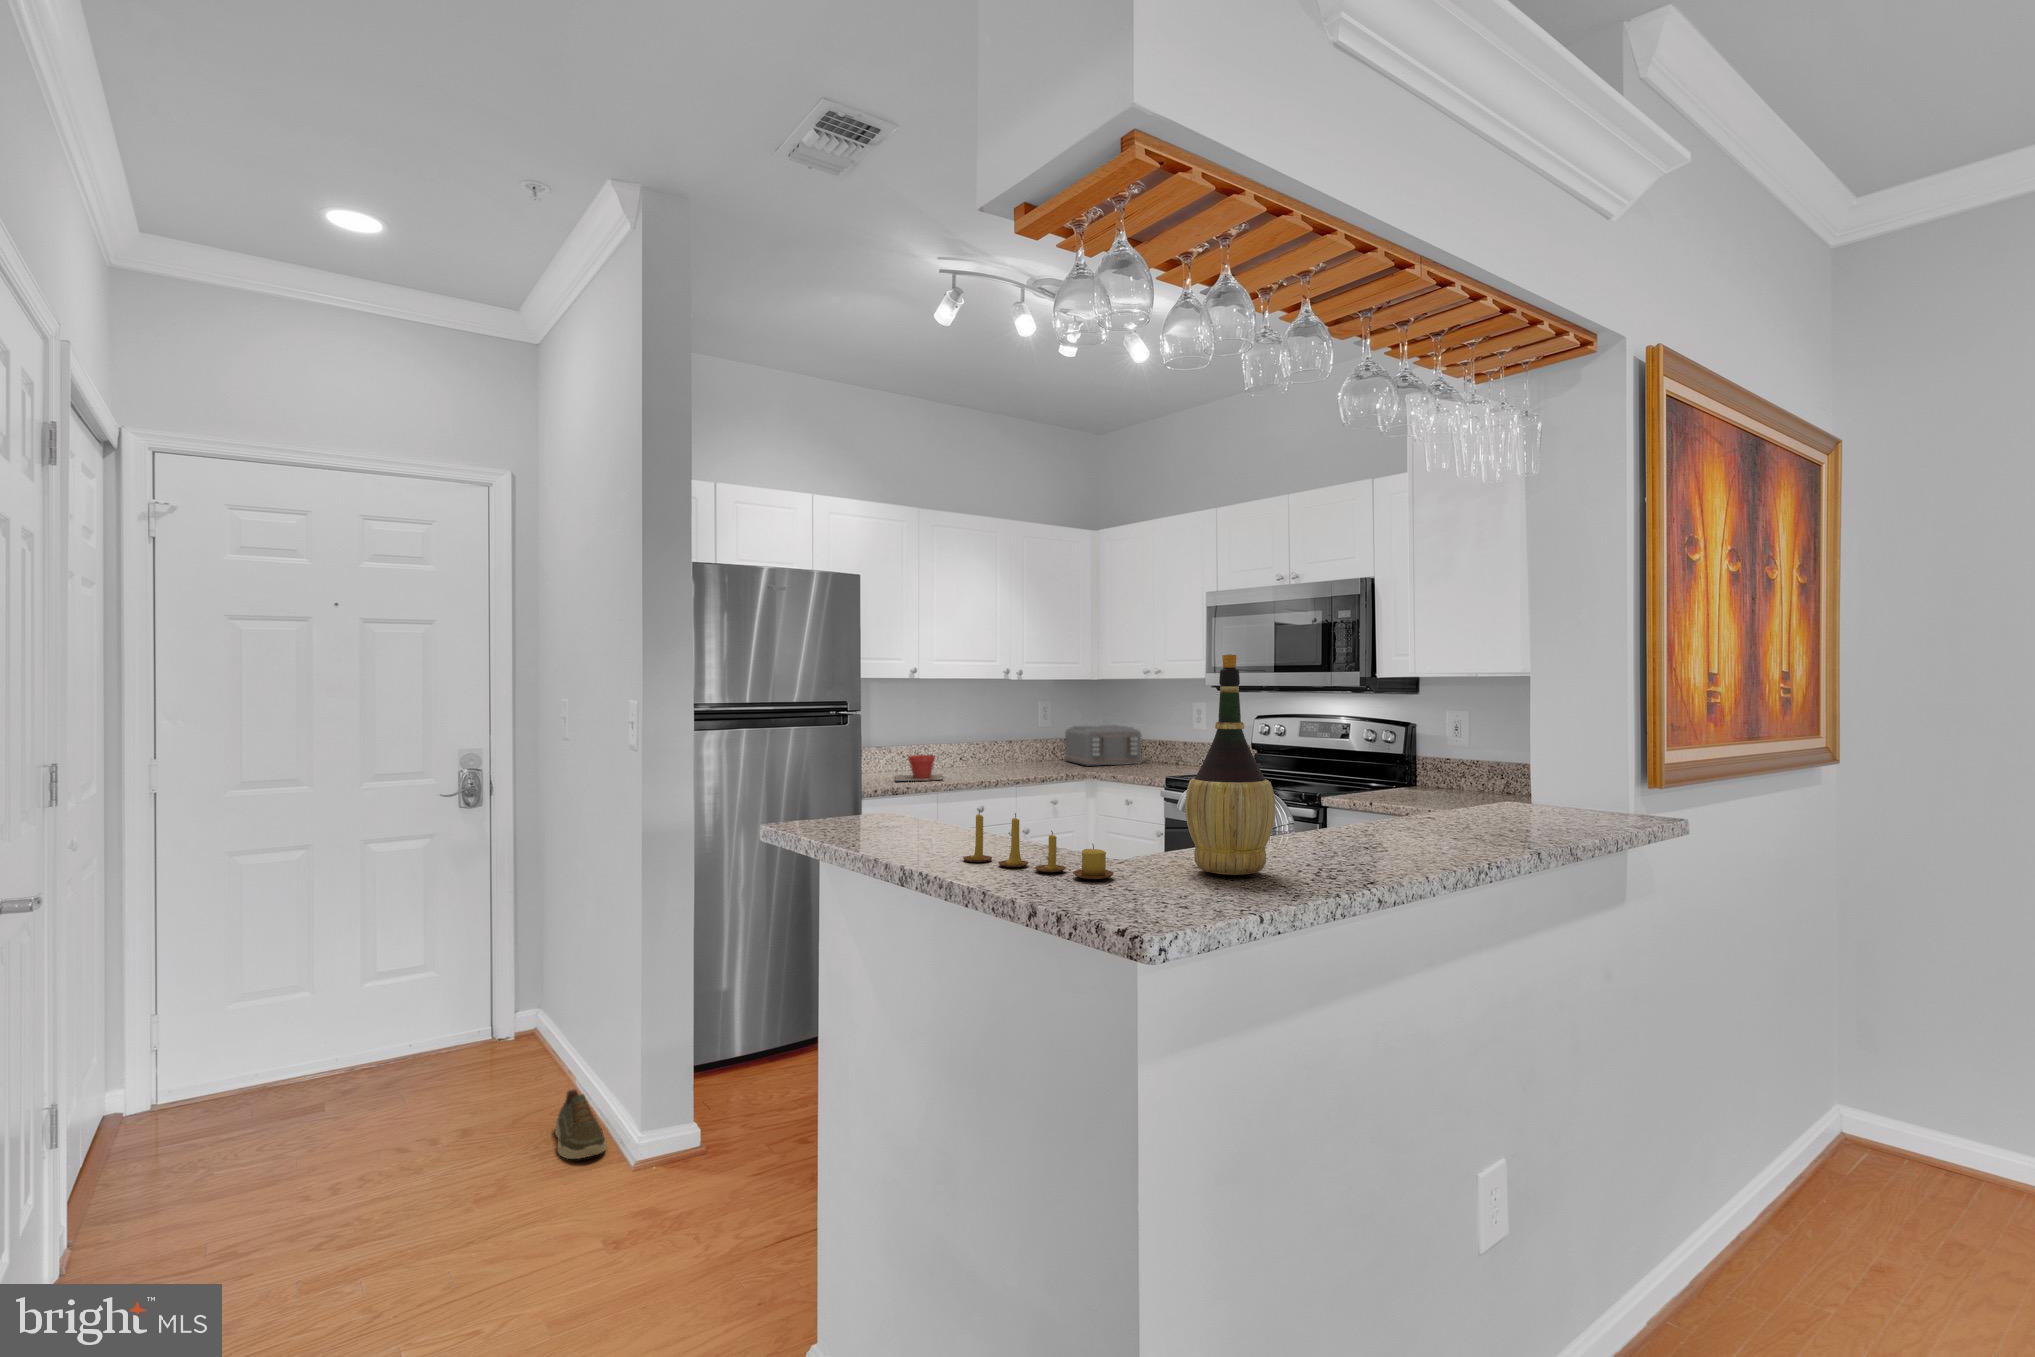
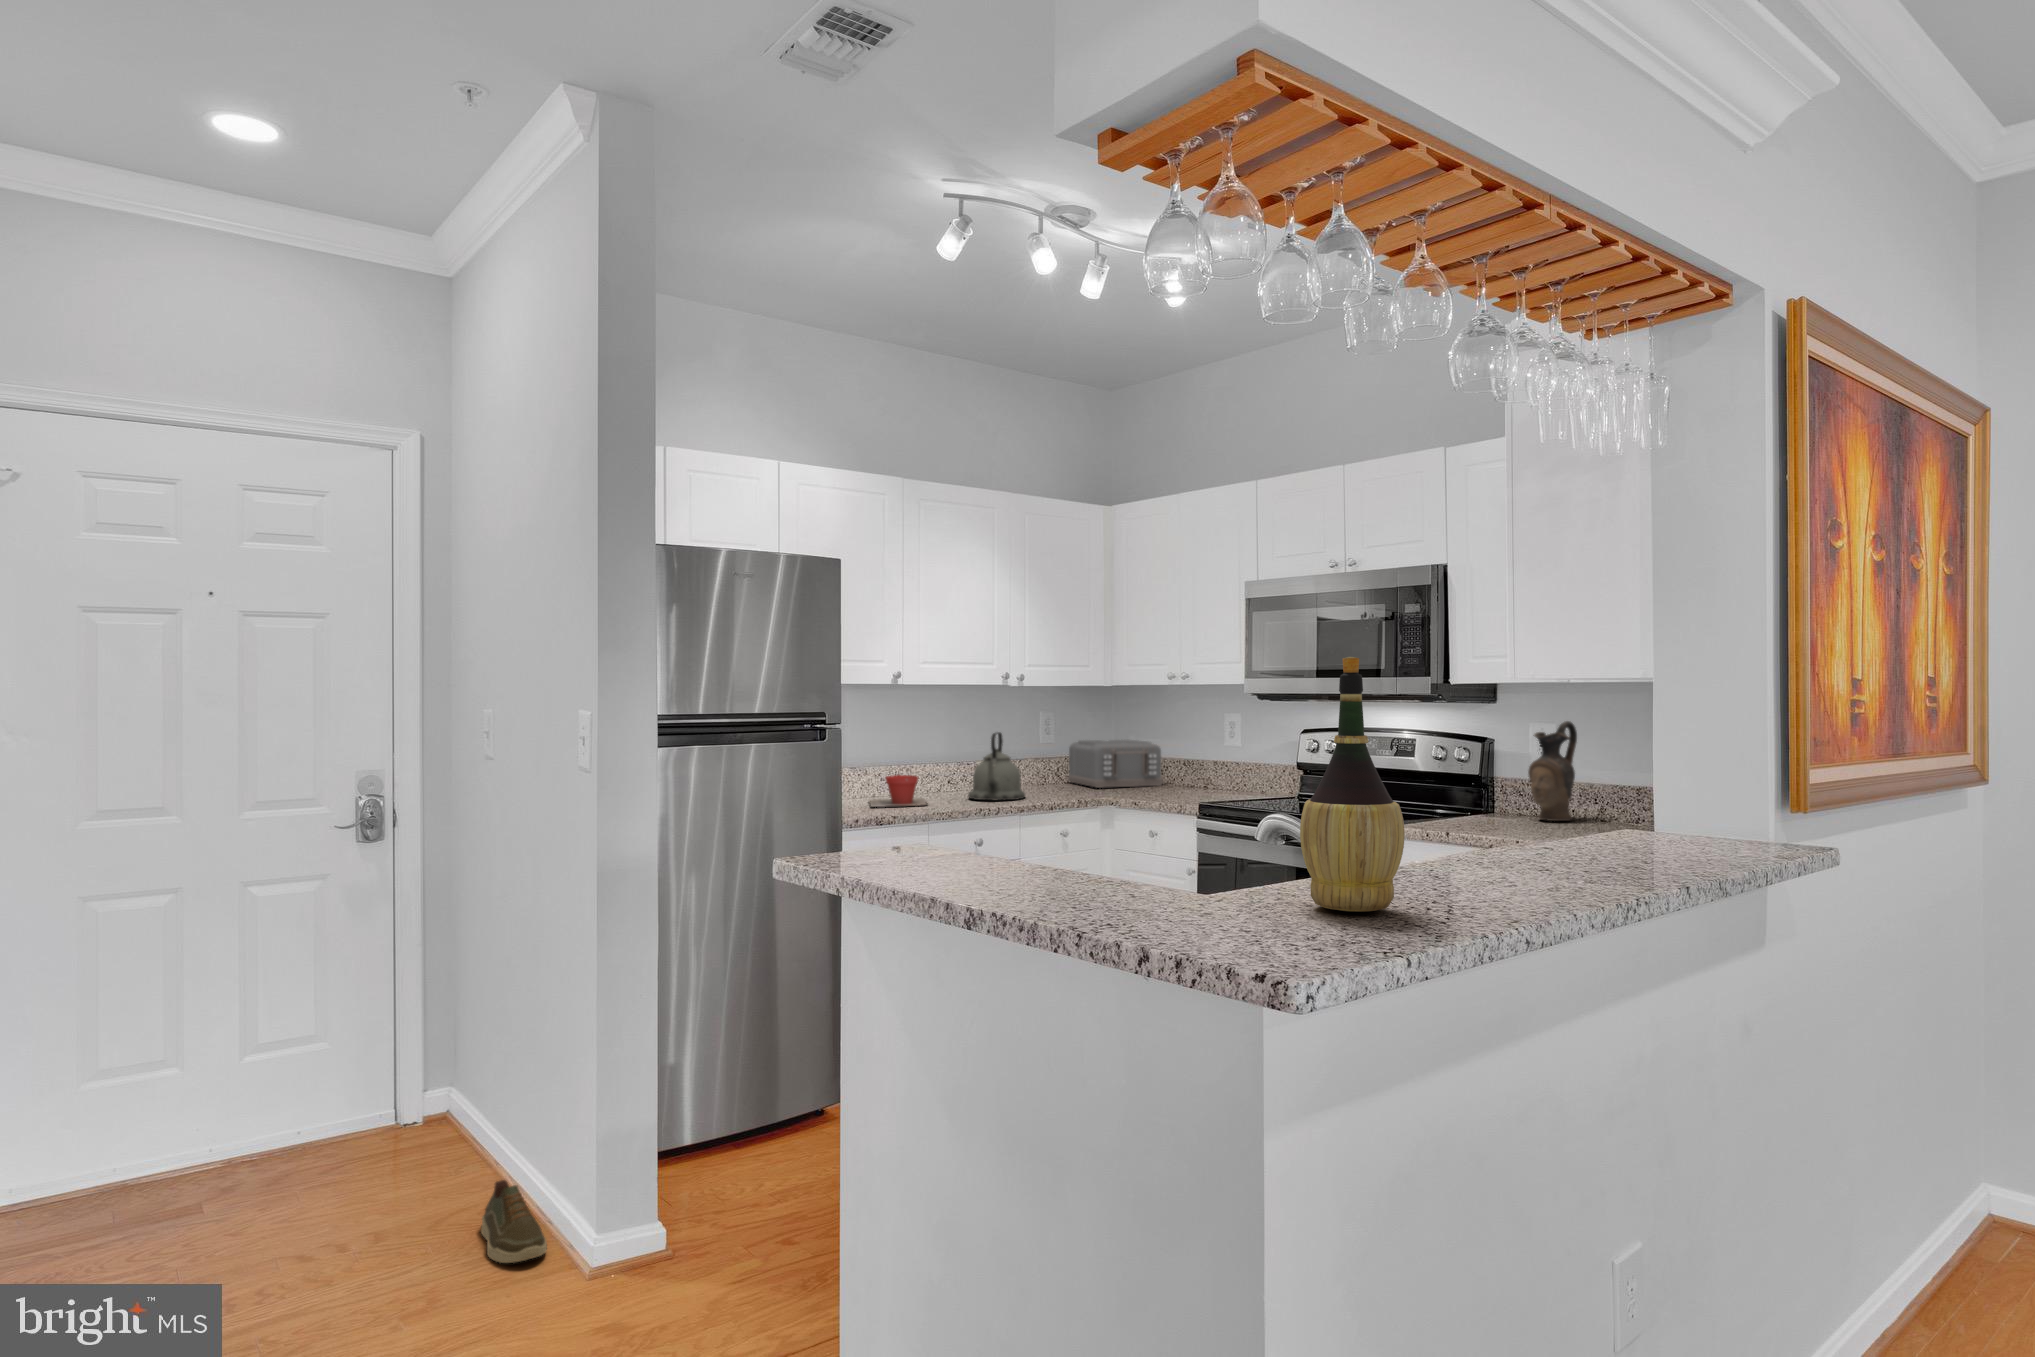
ceramic pitcher: none [1443,710,1485,795] -> present [1528,721,1577,821]
kettle: none [978,719,1026,776] -> present [968,732,1025,800]
candle: present [963,810,1114,879] -> none [1036,837,1222,917]

